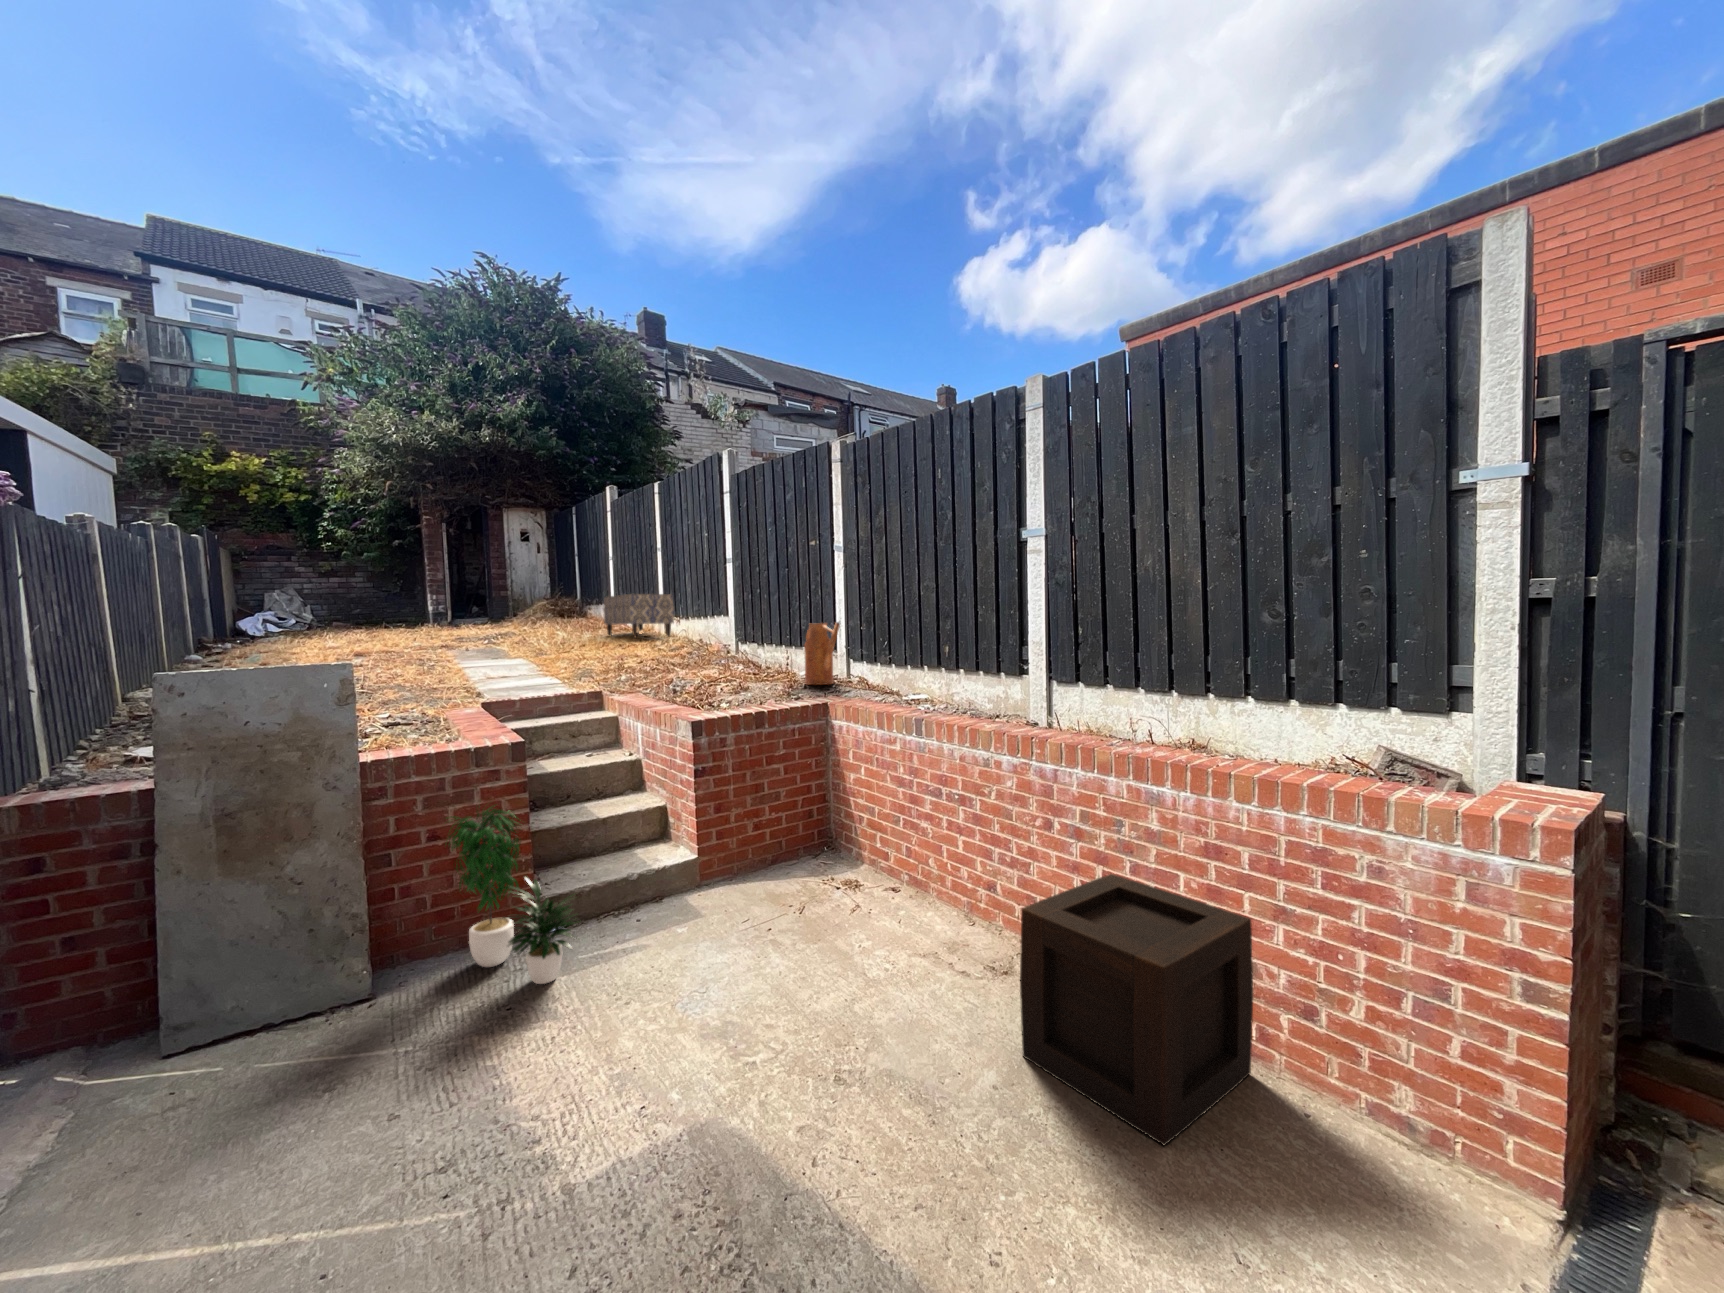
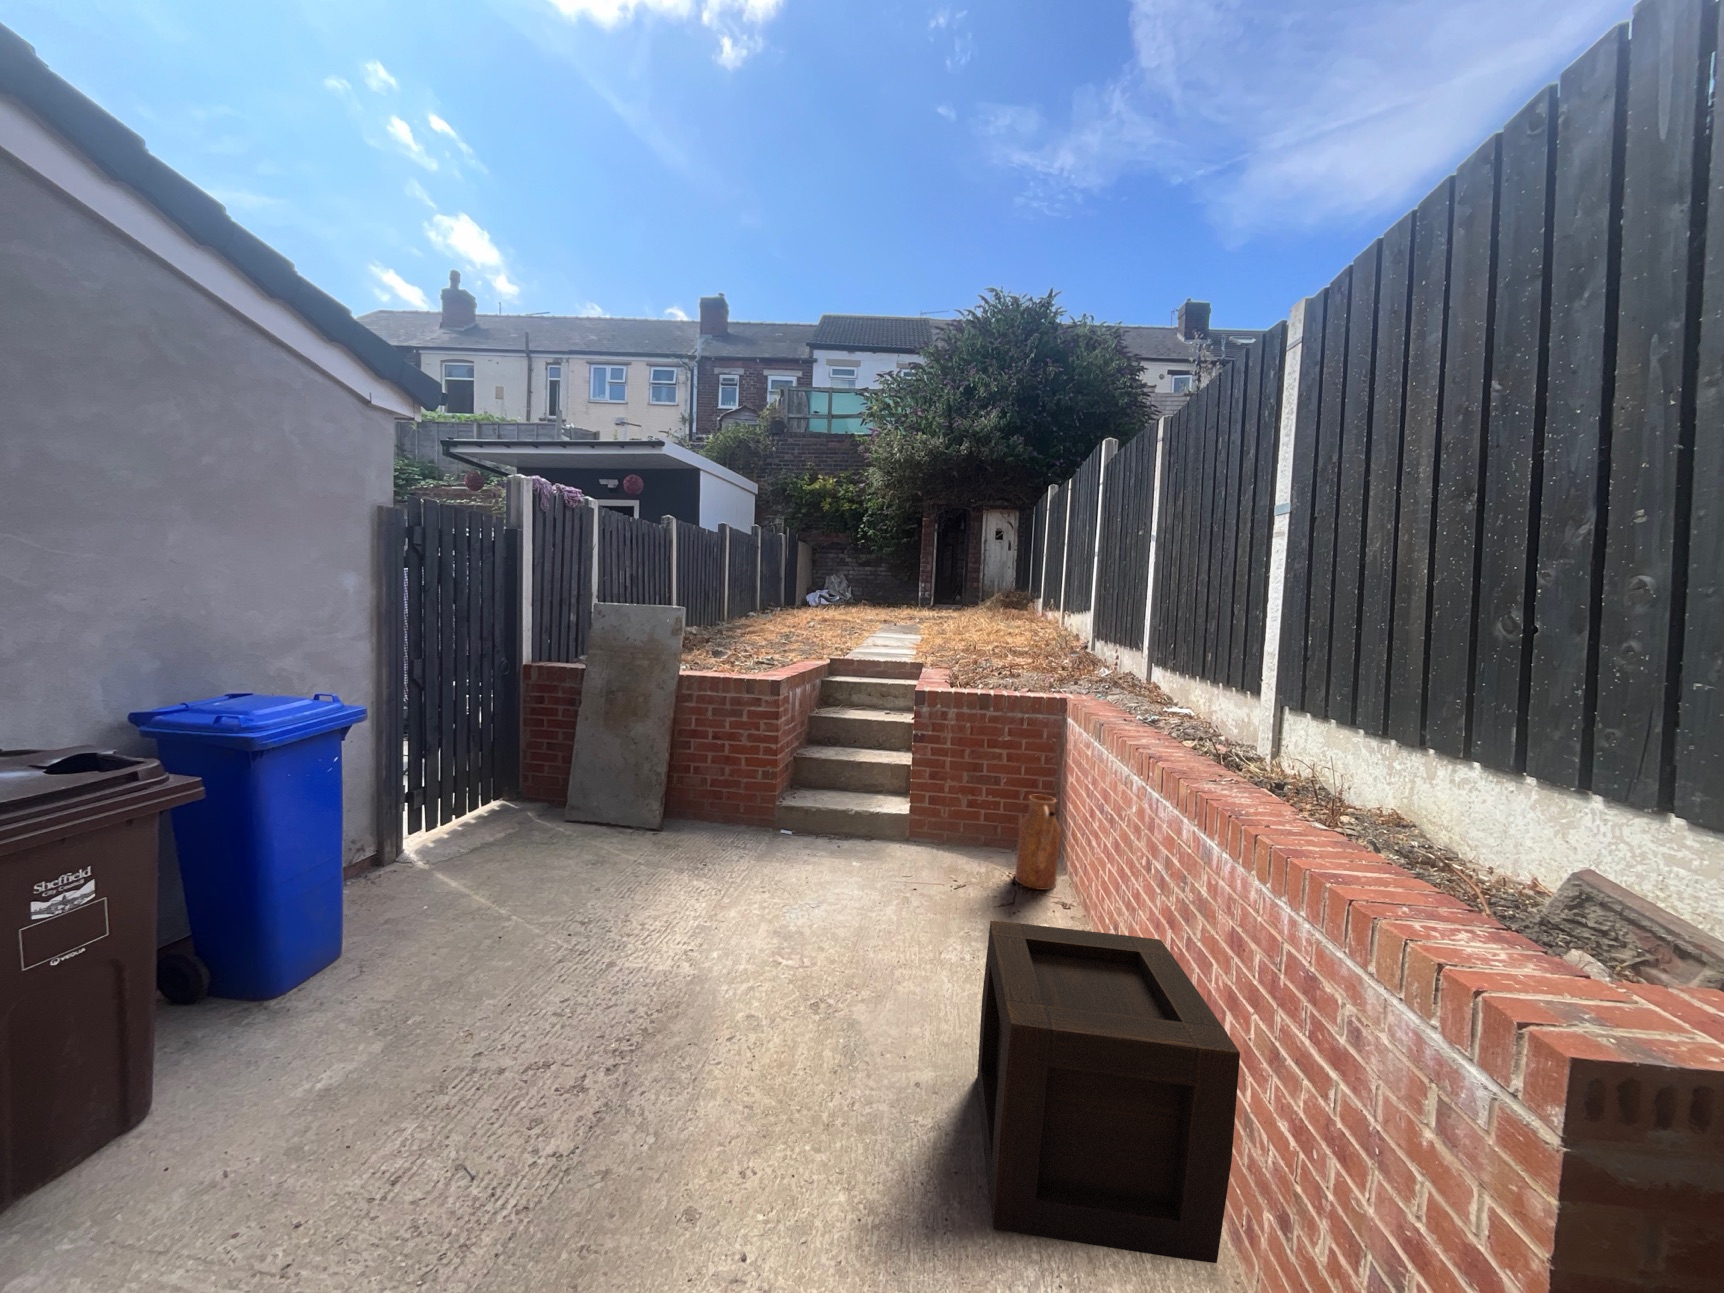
bench: present [603,594,674,638] -> none [1002,584,1054,627]
watering can: present [805,622,840,685] -> present [1015,795,1061,890]
potted plant: present [449,804,577,984] -> none [713,714,772,855]

